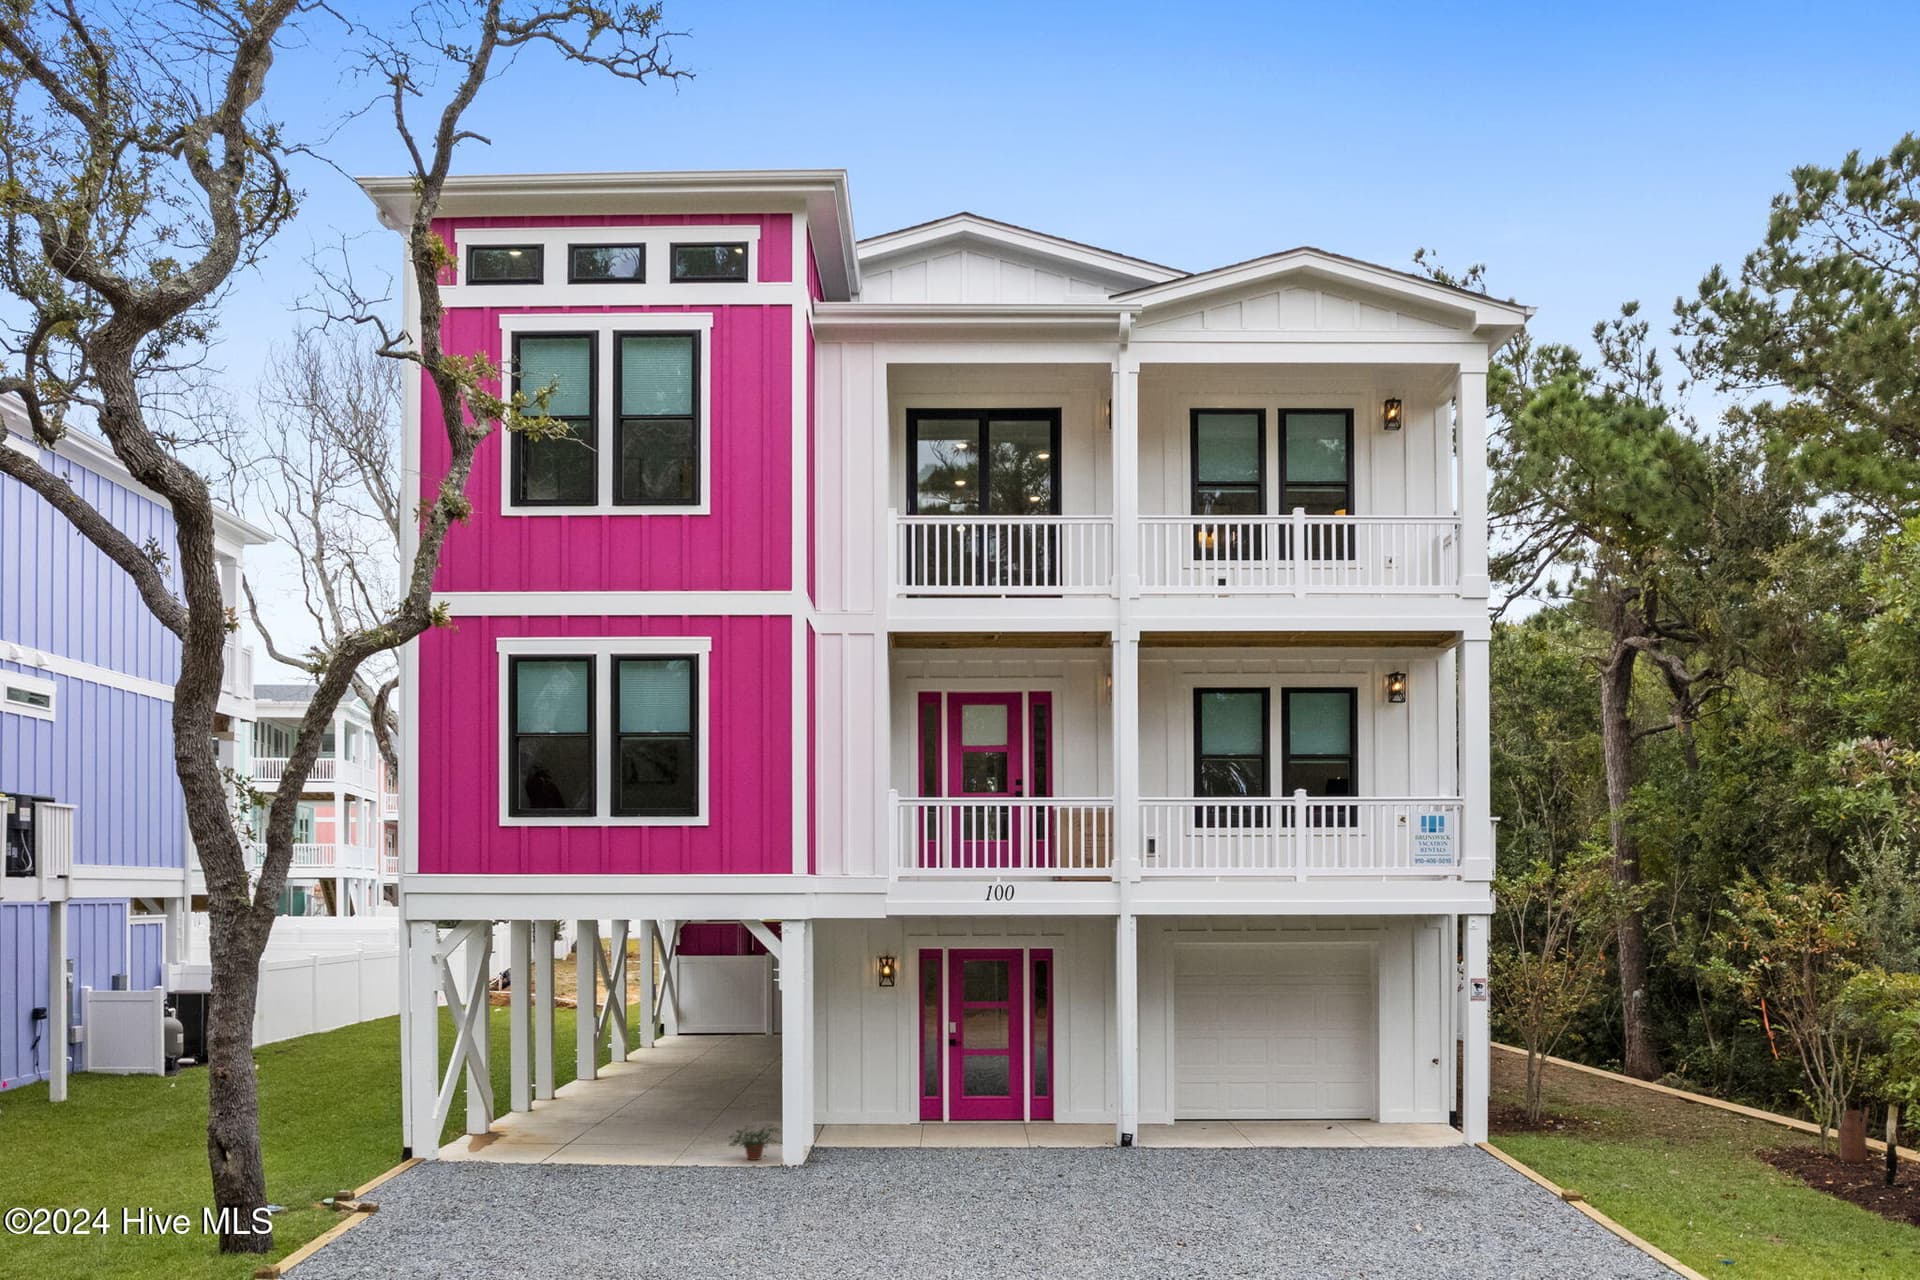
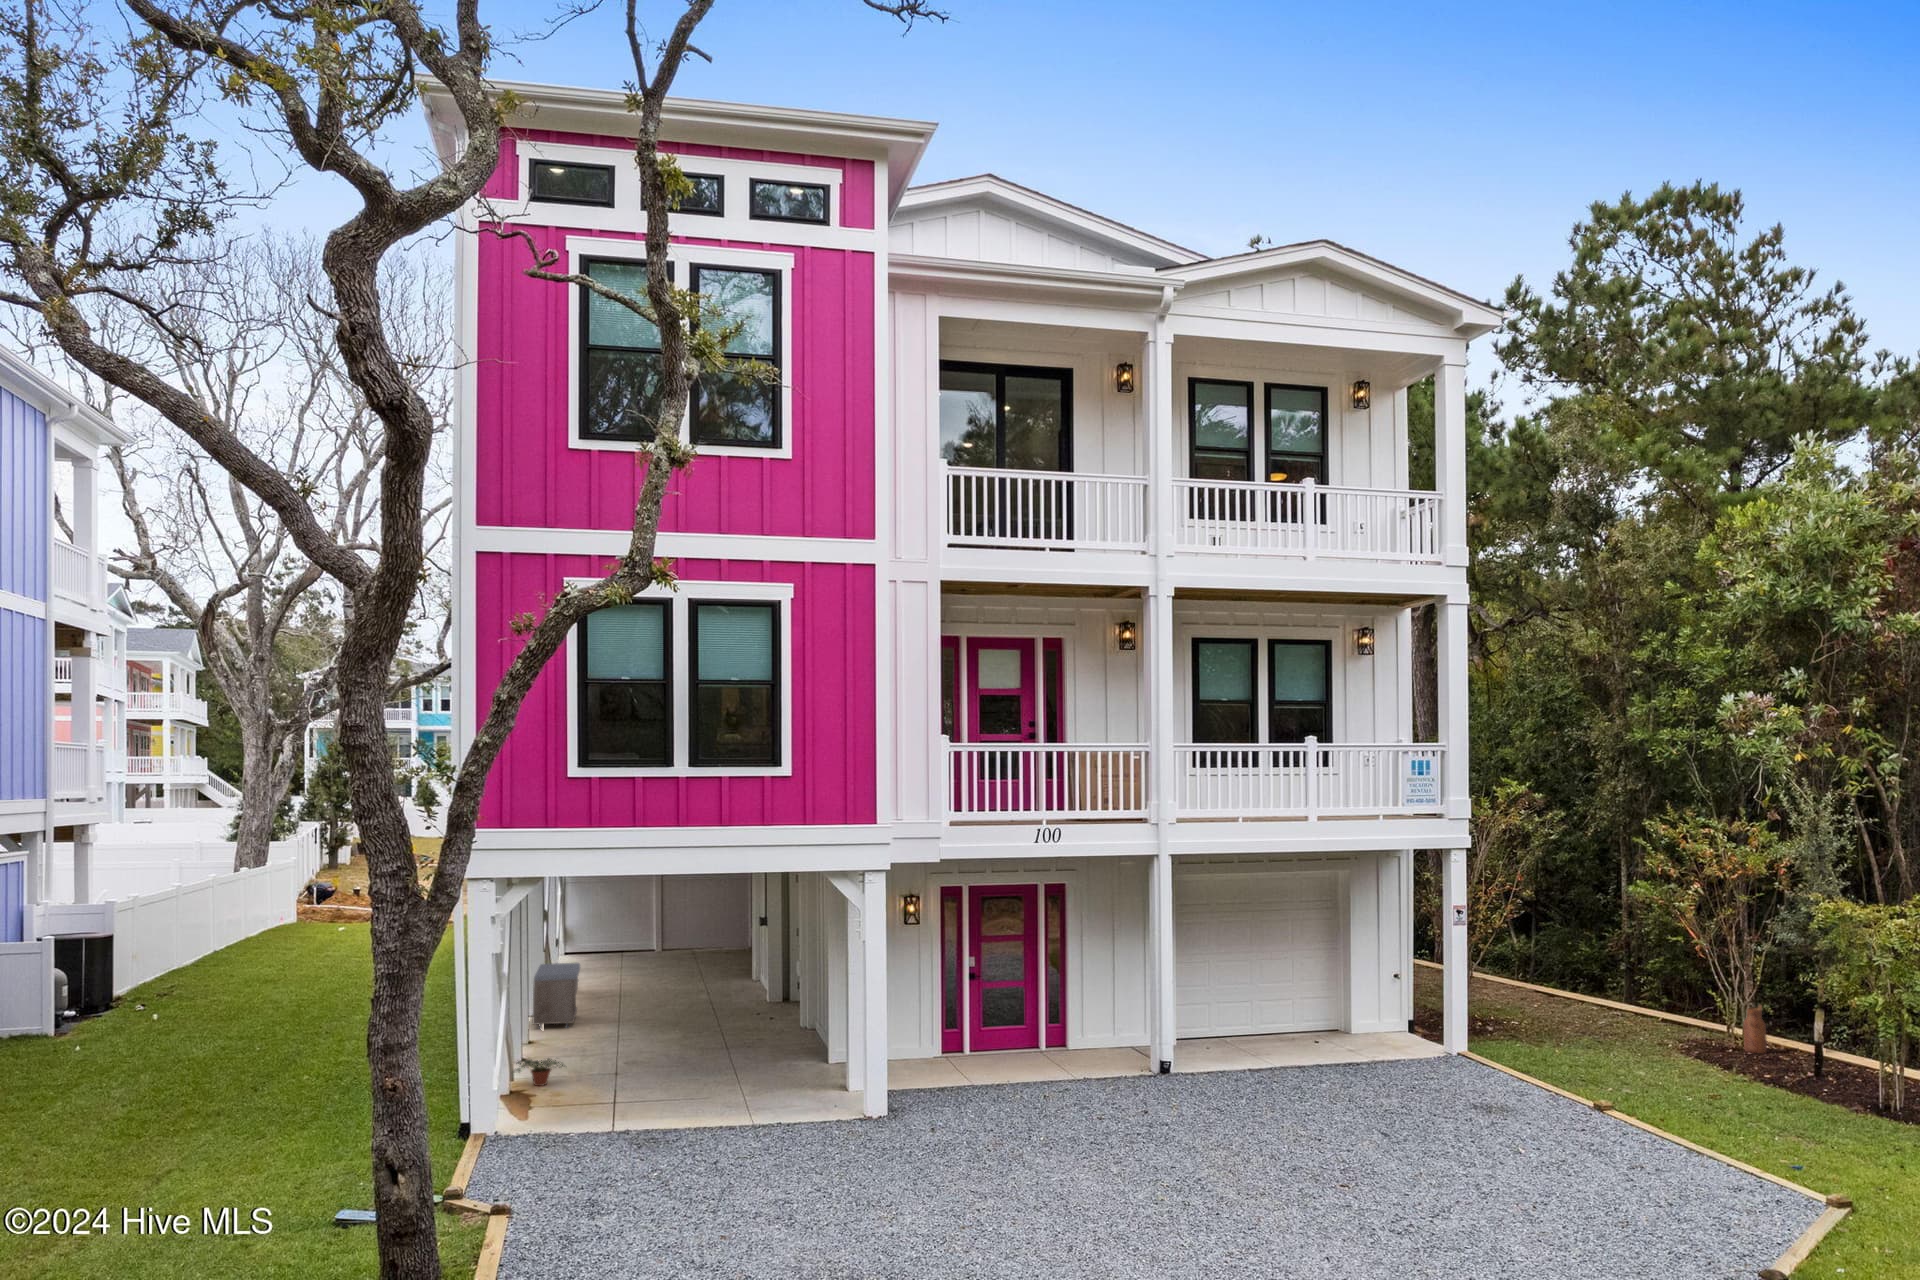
storage bench: none [538,1024,595,1088] -> present [532,963,580,1029]
potted plant: present [730,1128,781,1160] -> present [514,1058,563,1086]

